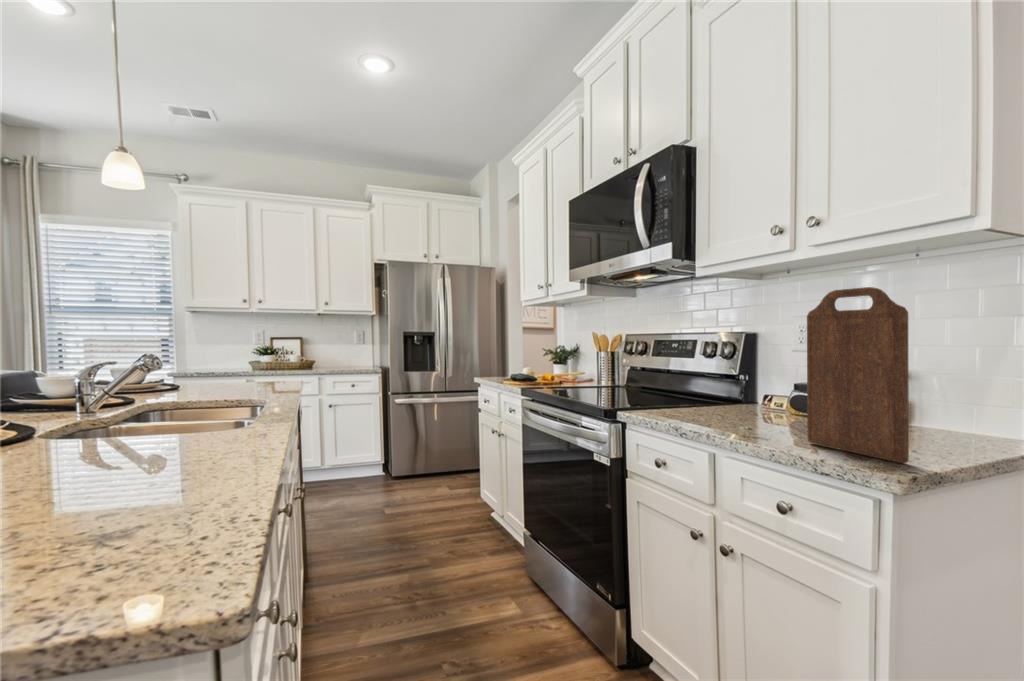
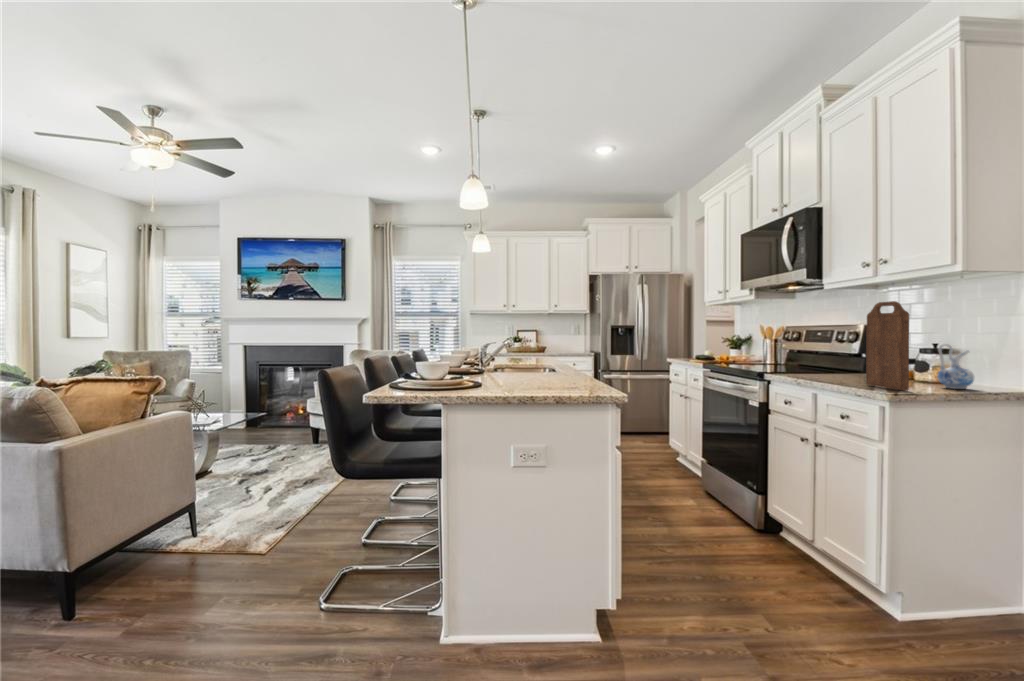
ceramic pitcher: none [905,365,968,445] -> present [937,344,974,389]

